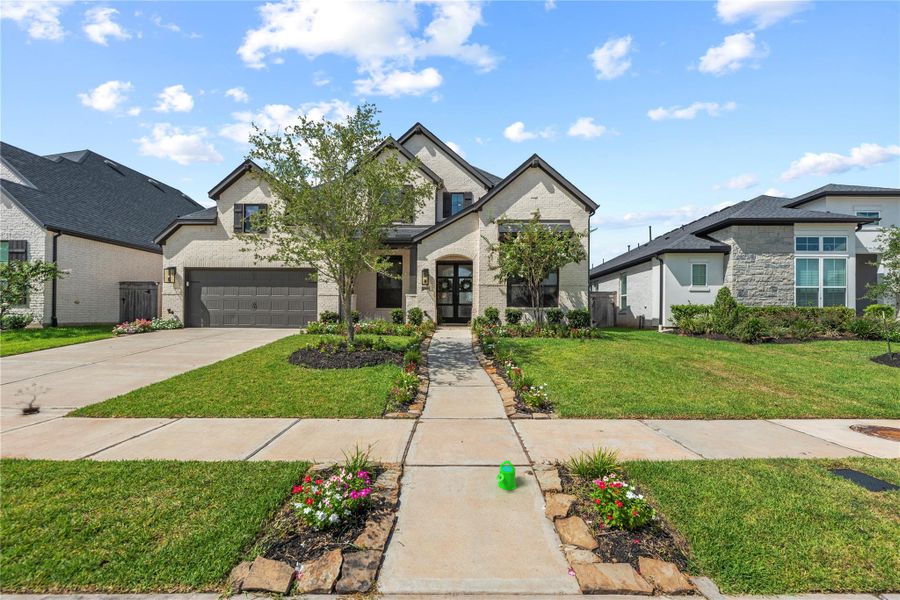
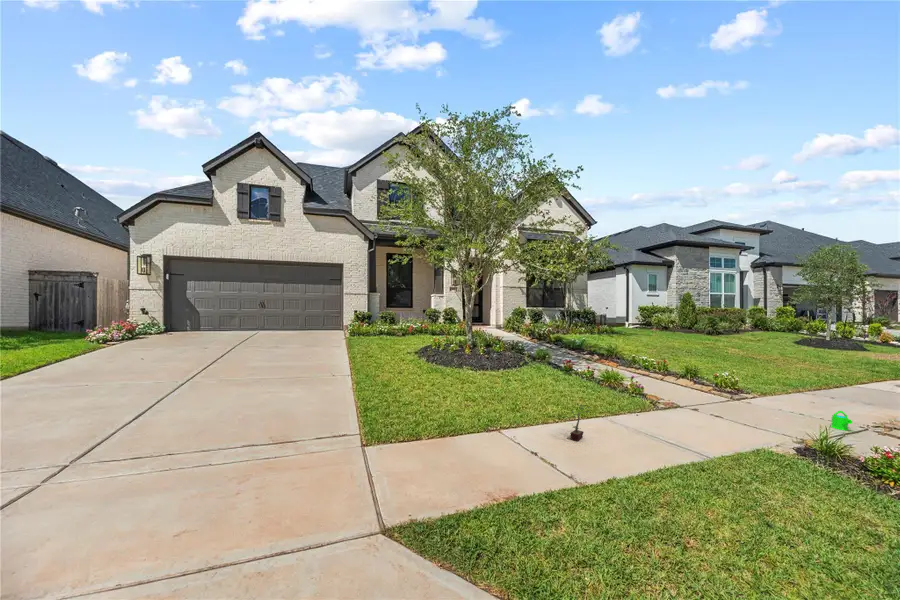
potted plant: present [18,384,40,415] -> present [570,403,589,441]

